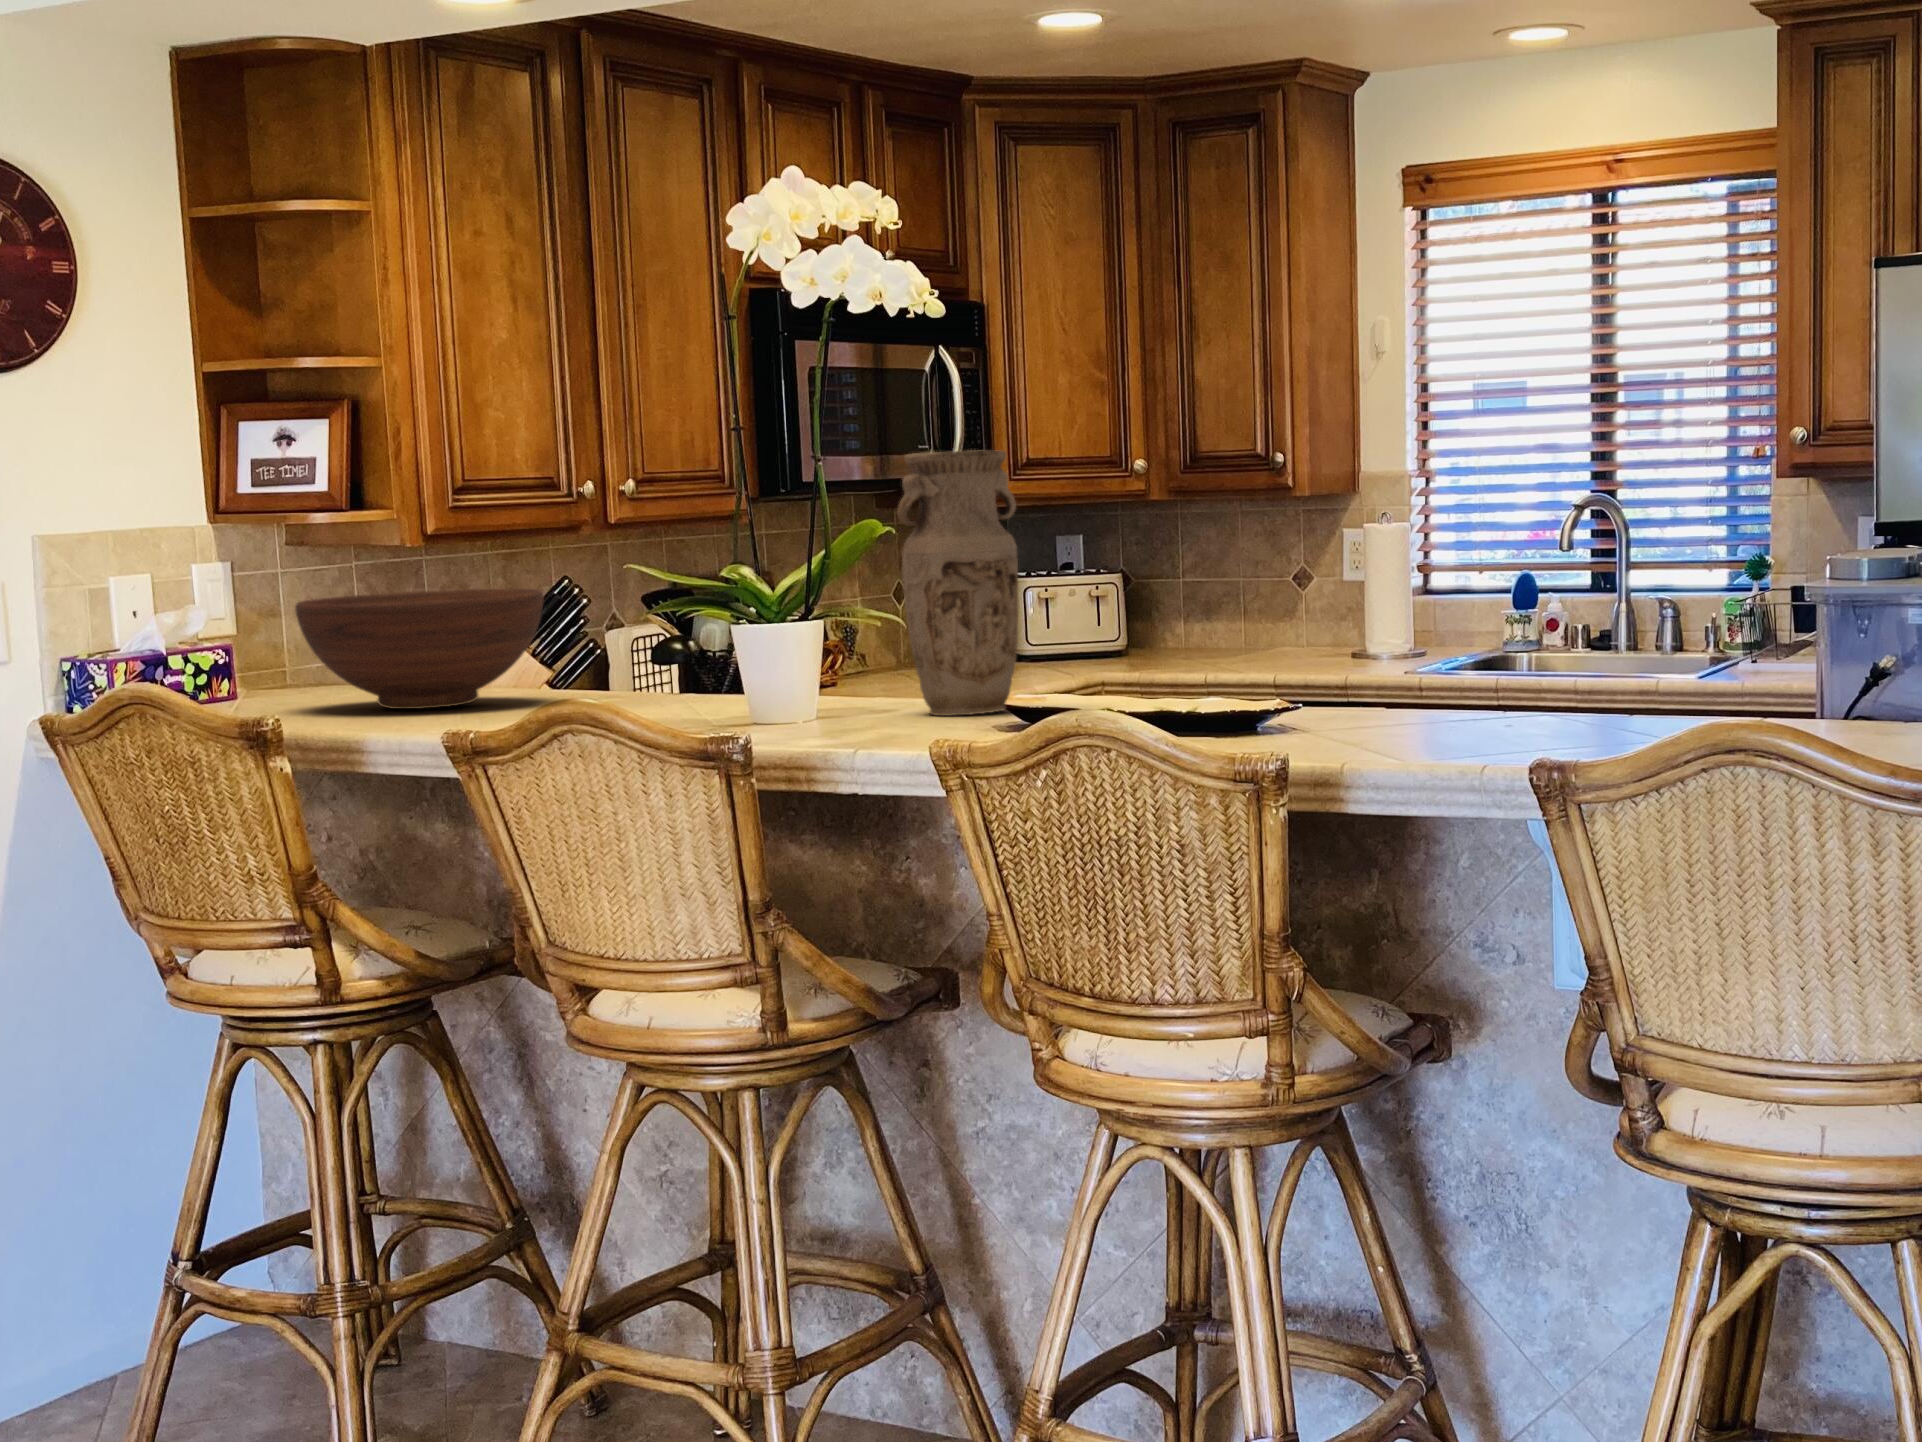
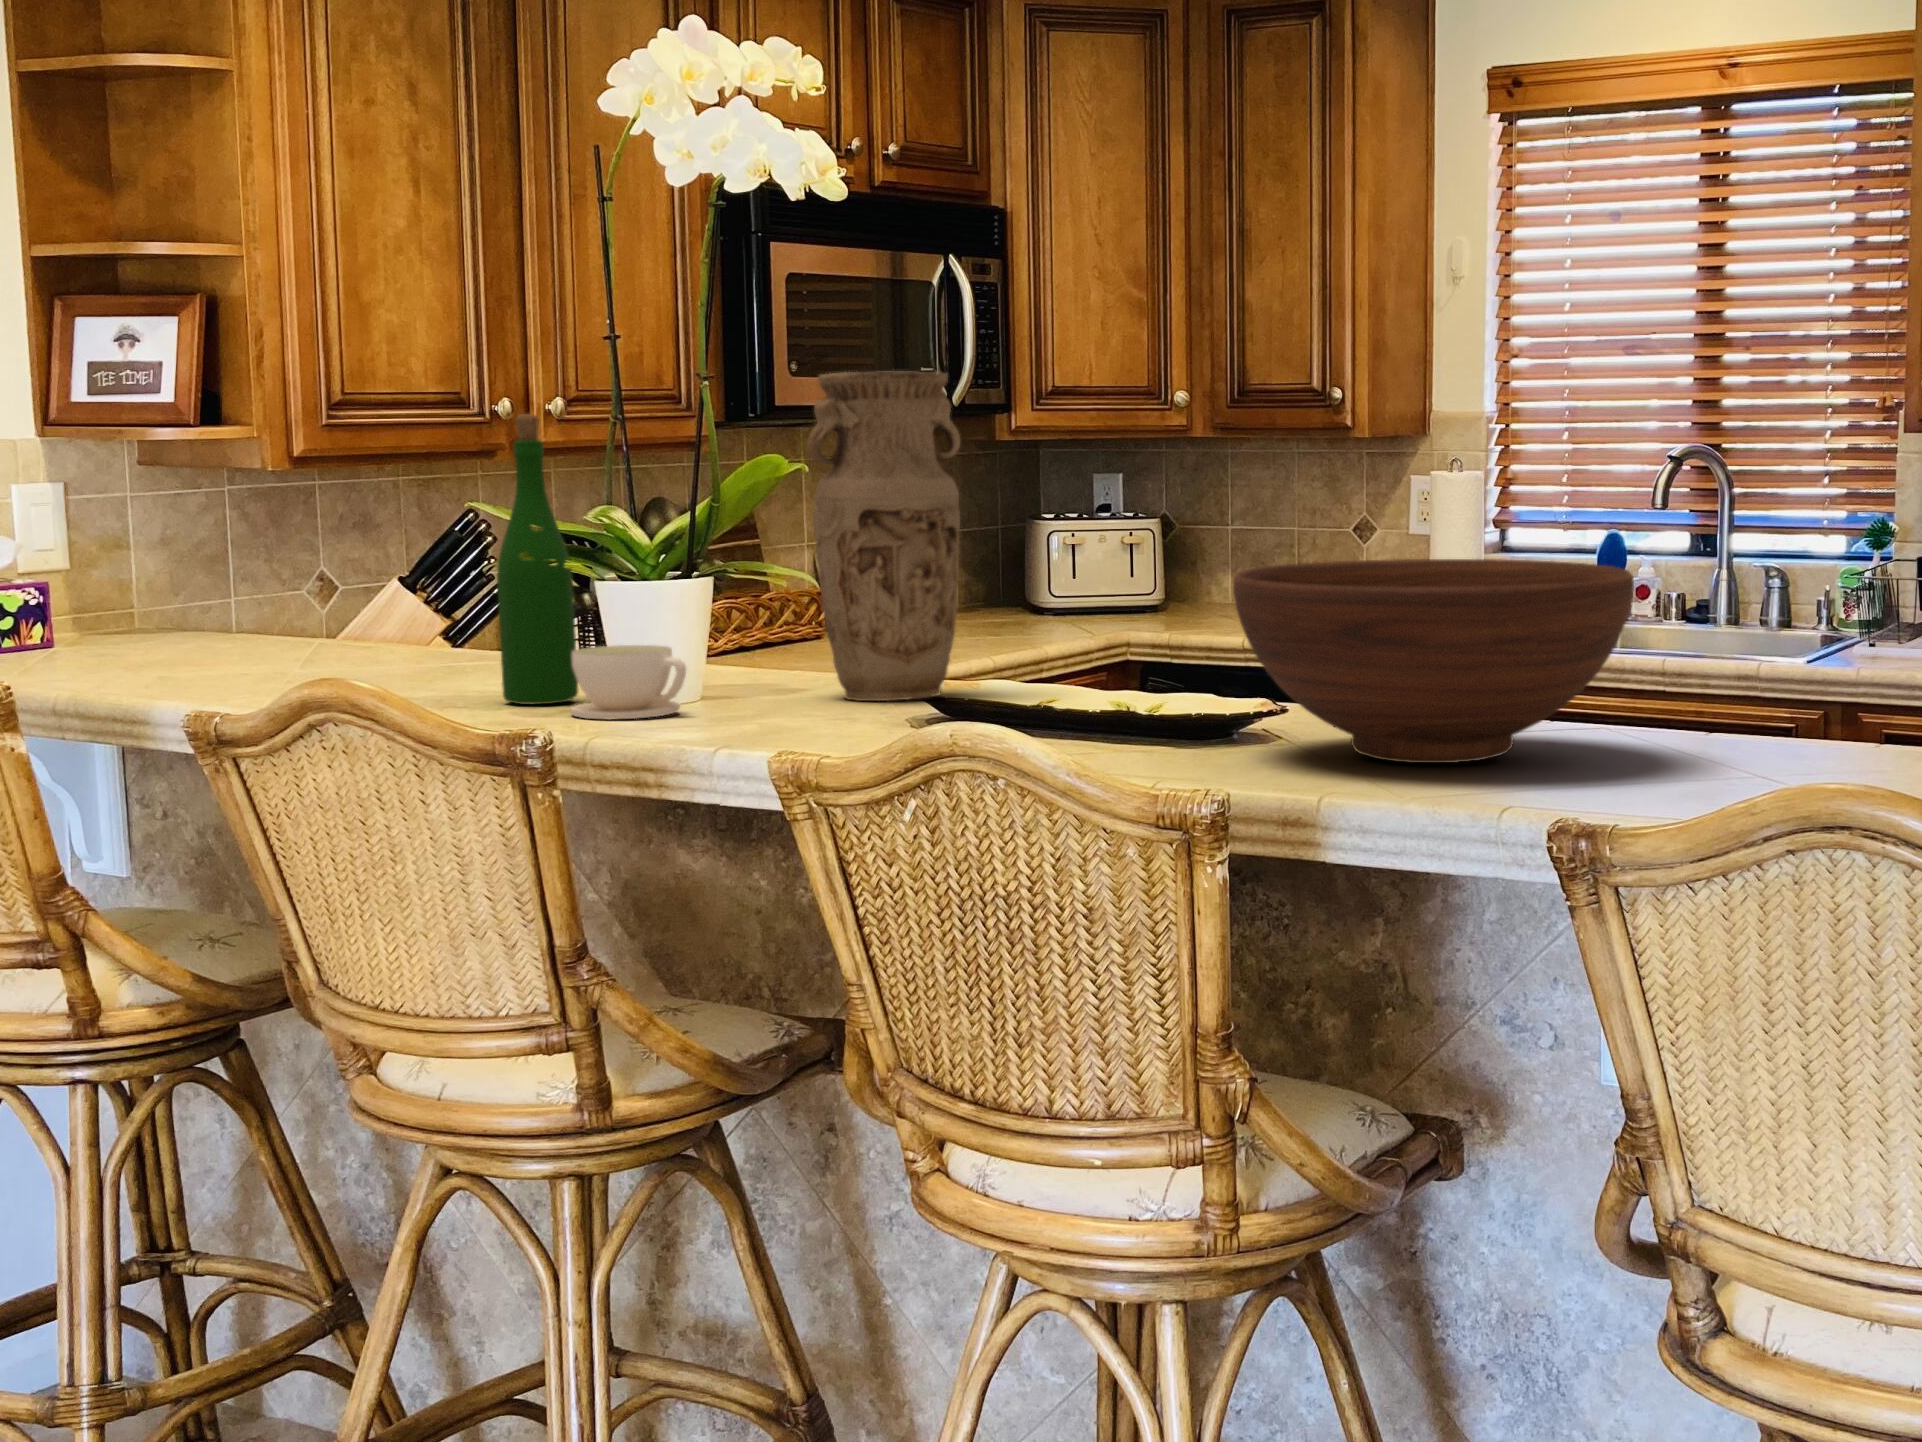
wine bottle: none [656,493,720,725] -> present [497,414,579,704]
fruit bowl: present [295,589,544,709] -> present [1233,559,1634,763]
coffee cup: none [725,674,816,732] -> present [571,645,686,720]

